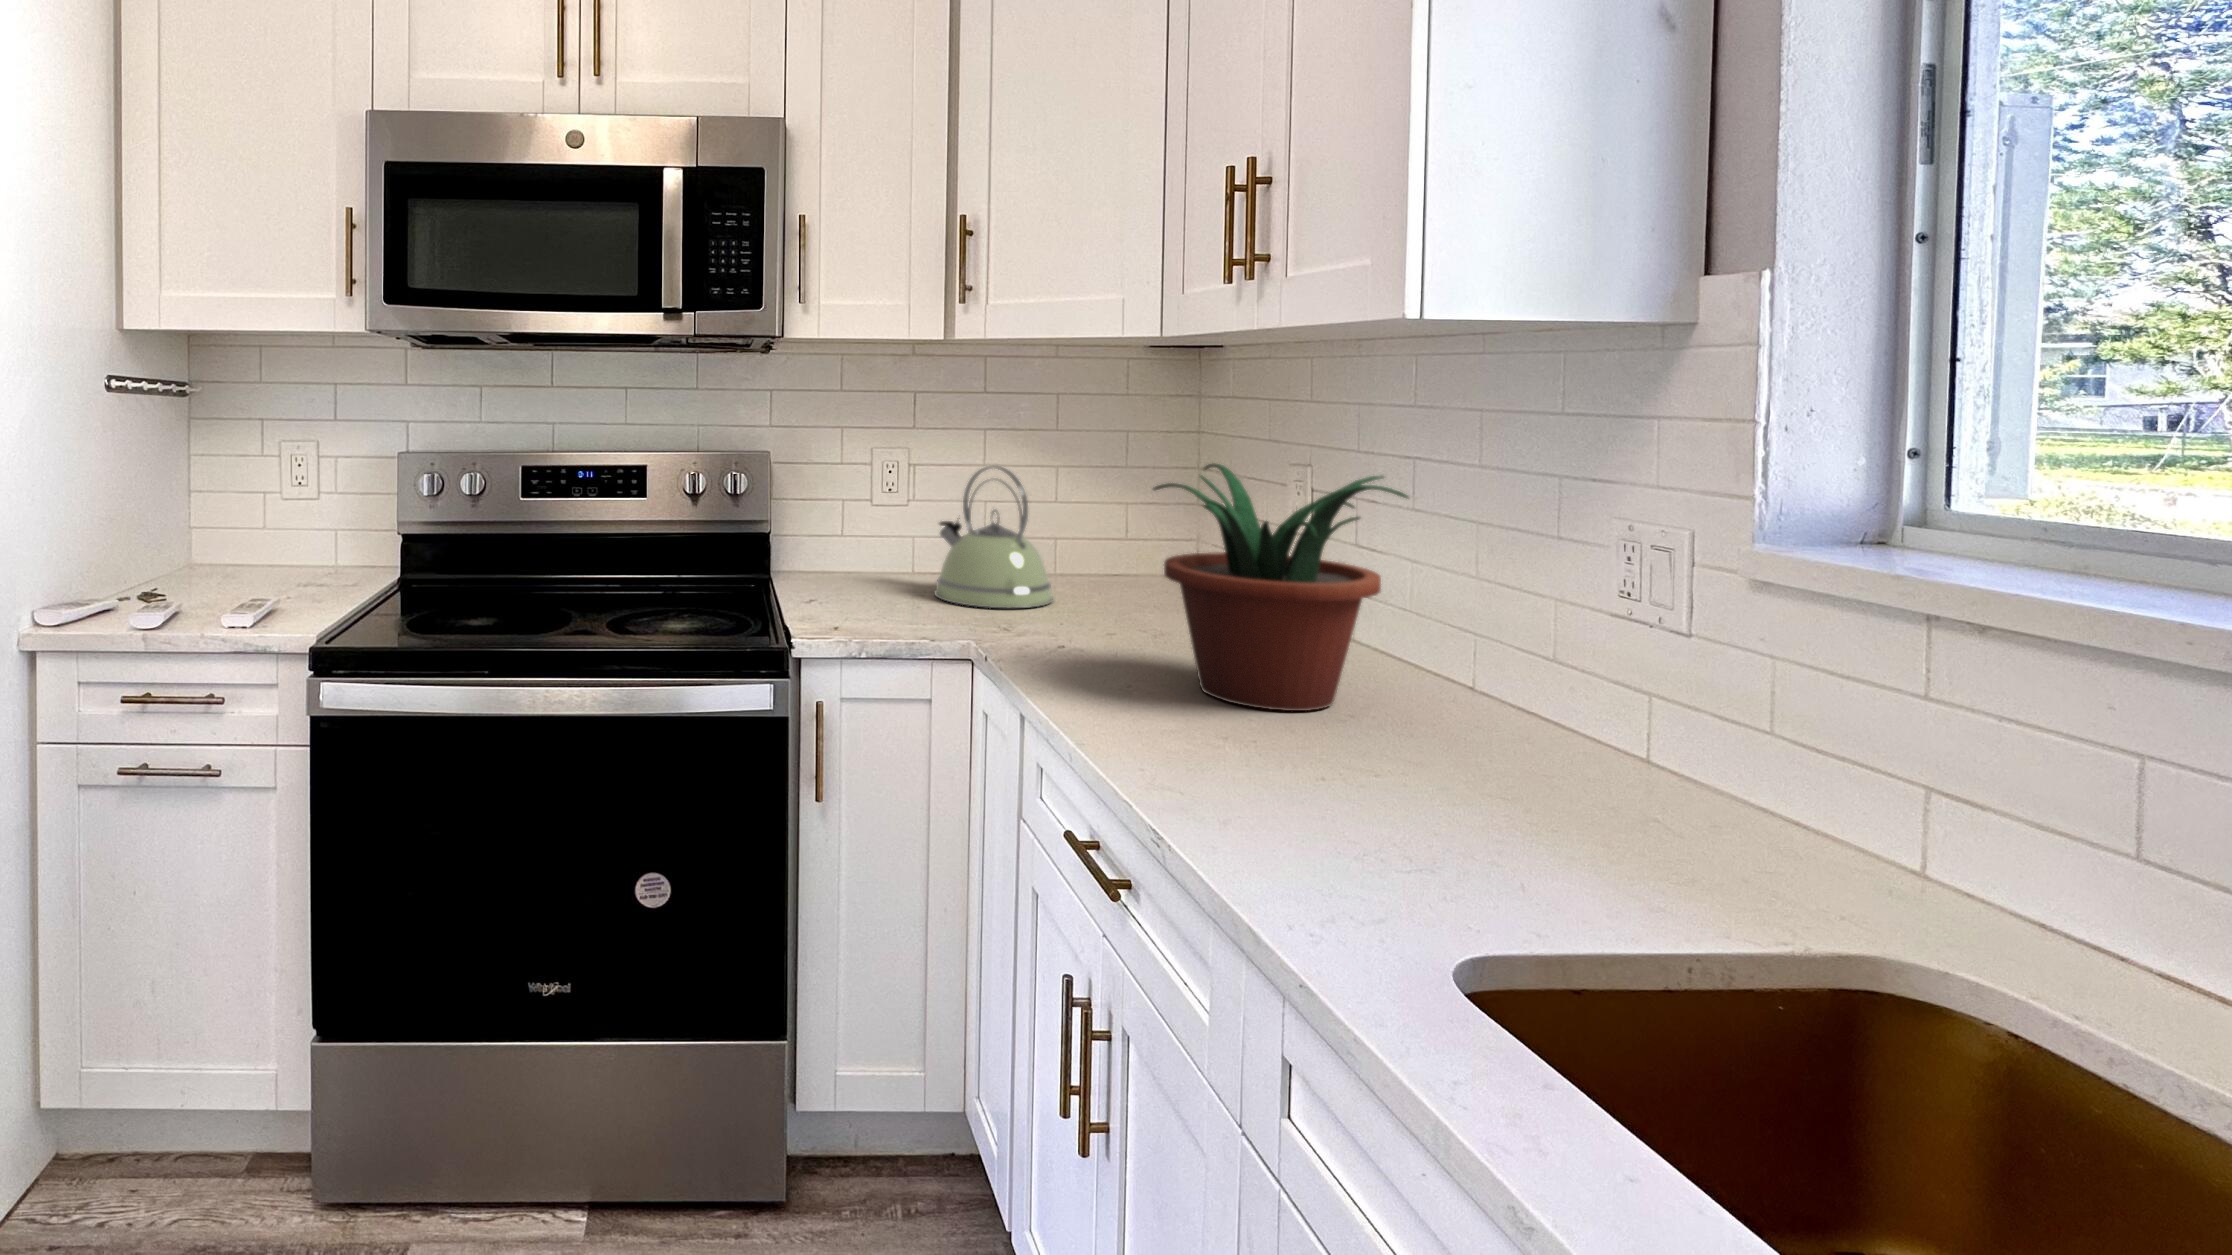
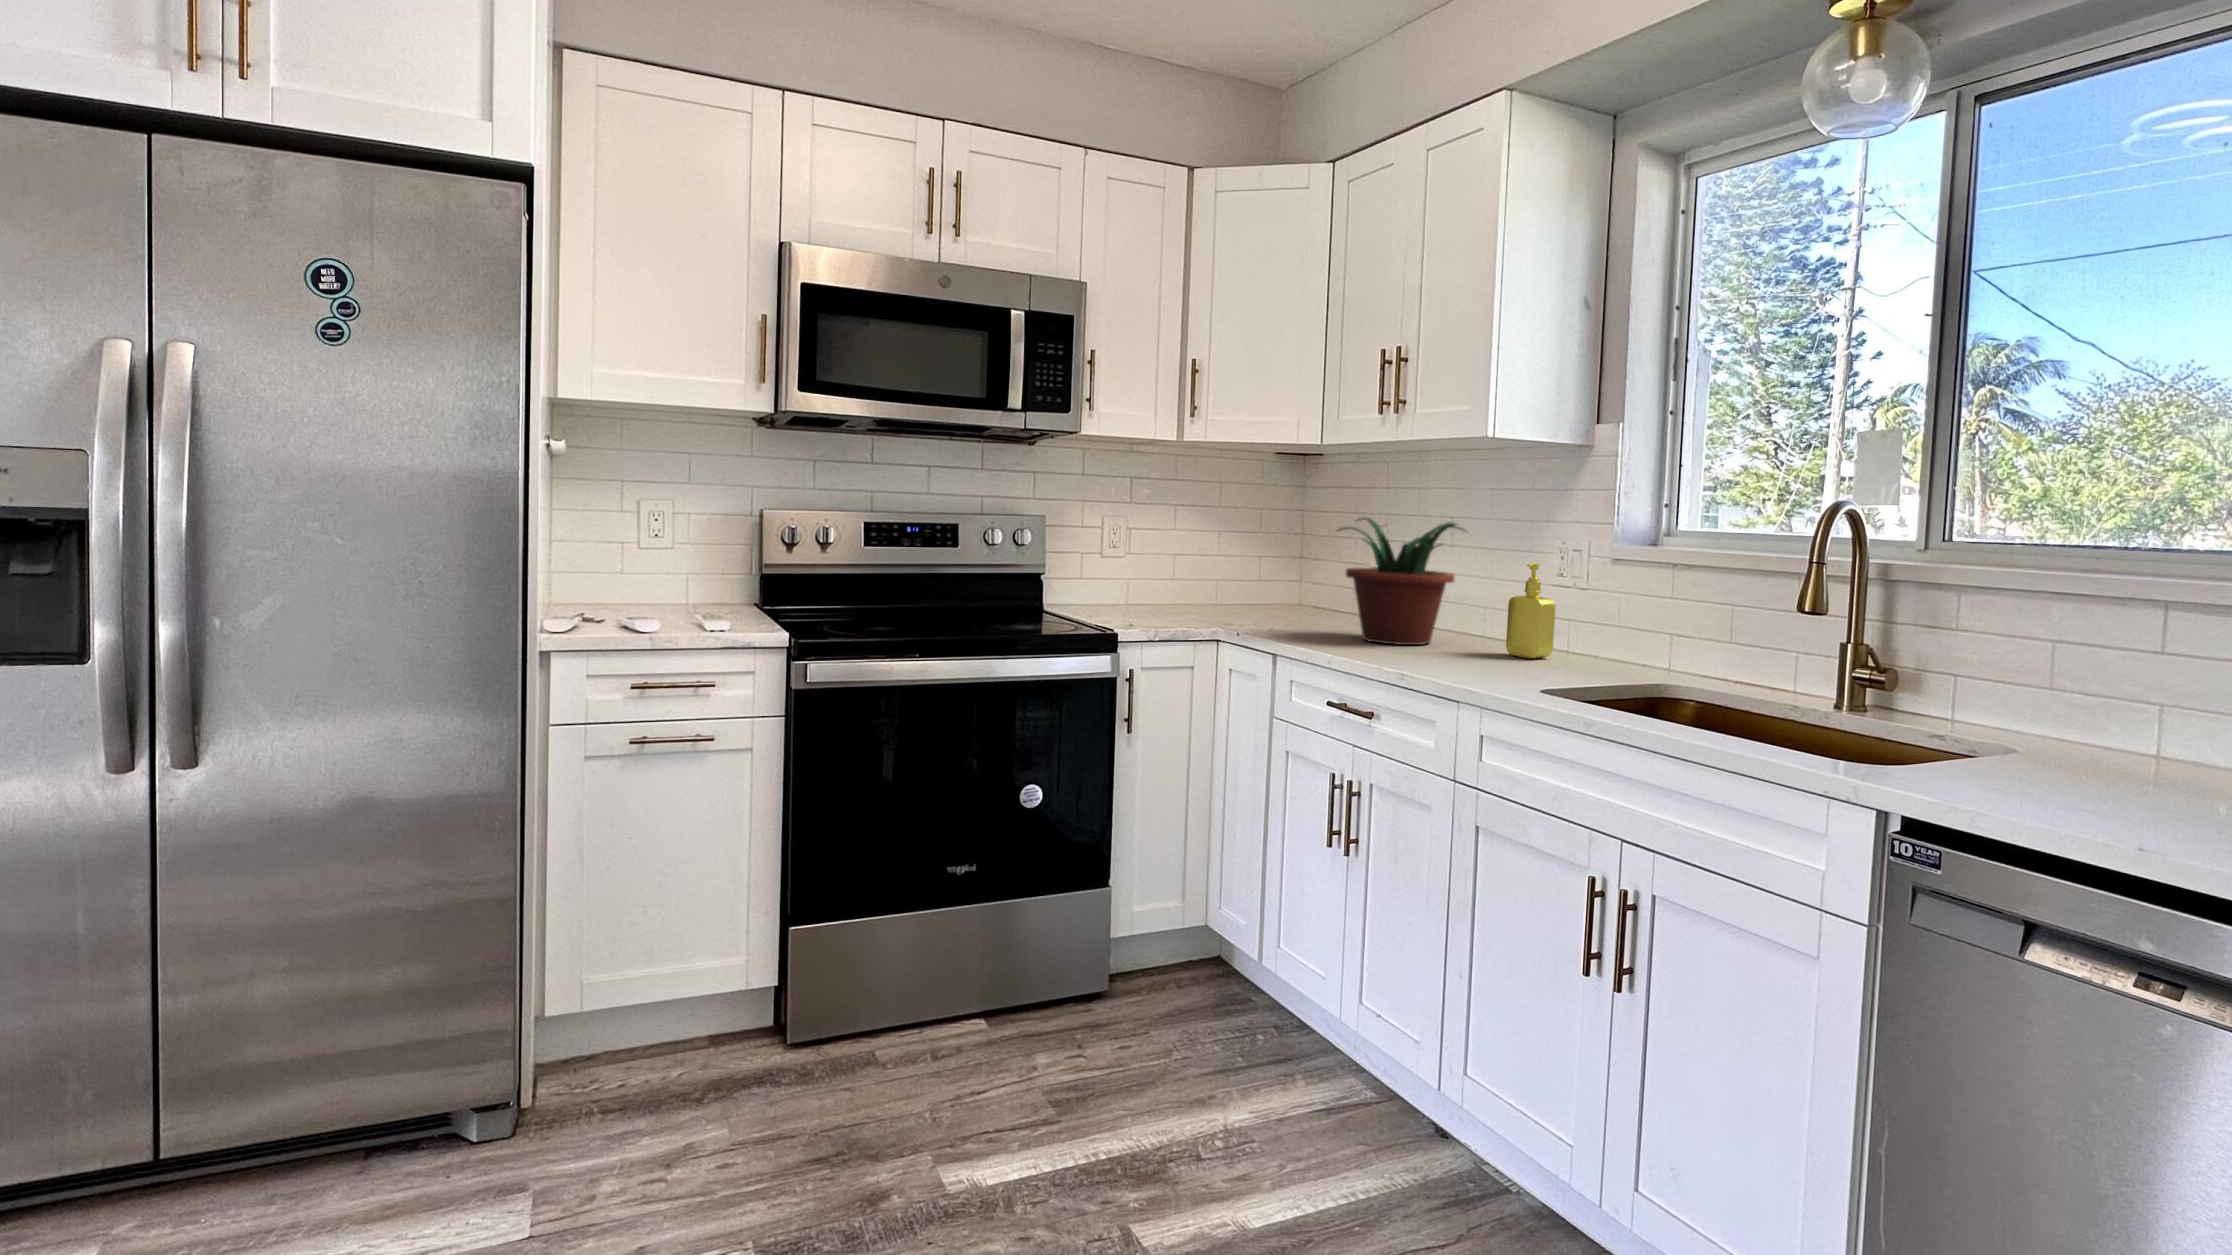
kettle: present [935,466,1053,608] -> none [1164,526,1243,616]
soap dispenser: none [1484,573,1601,781] -> present [1506,562,1556,659]

